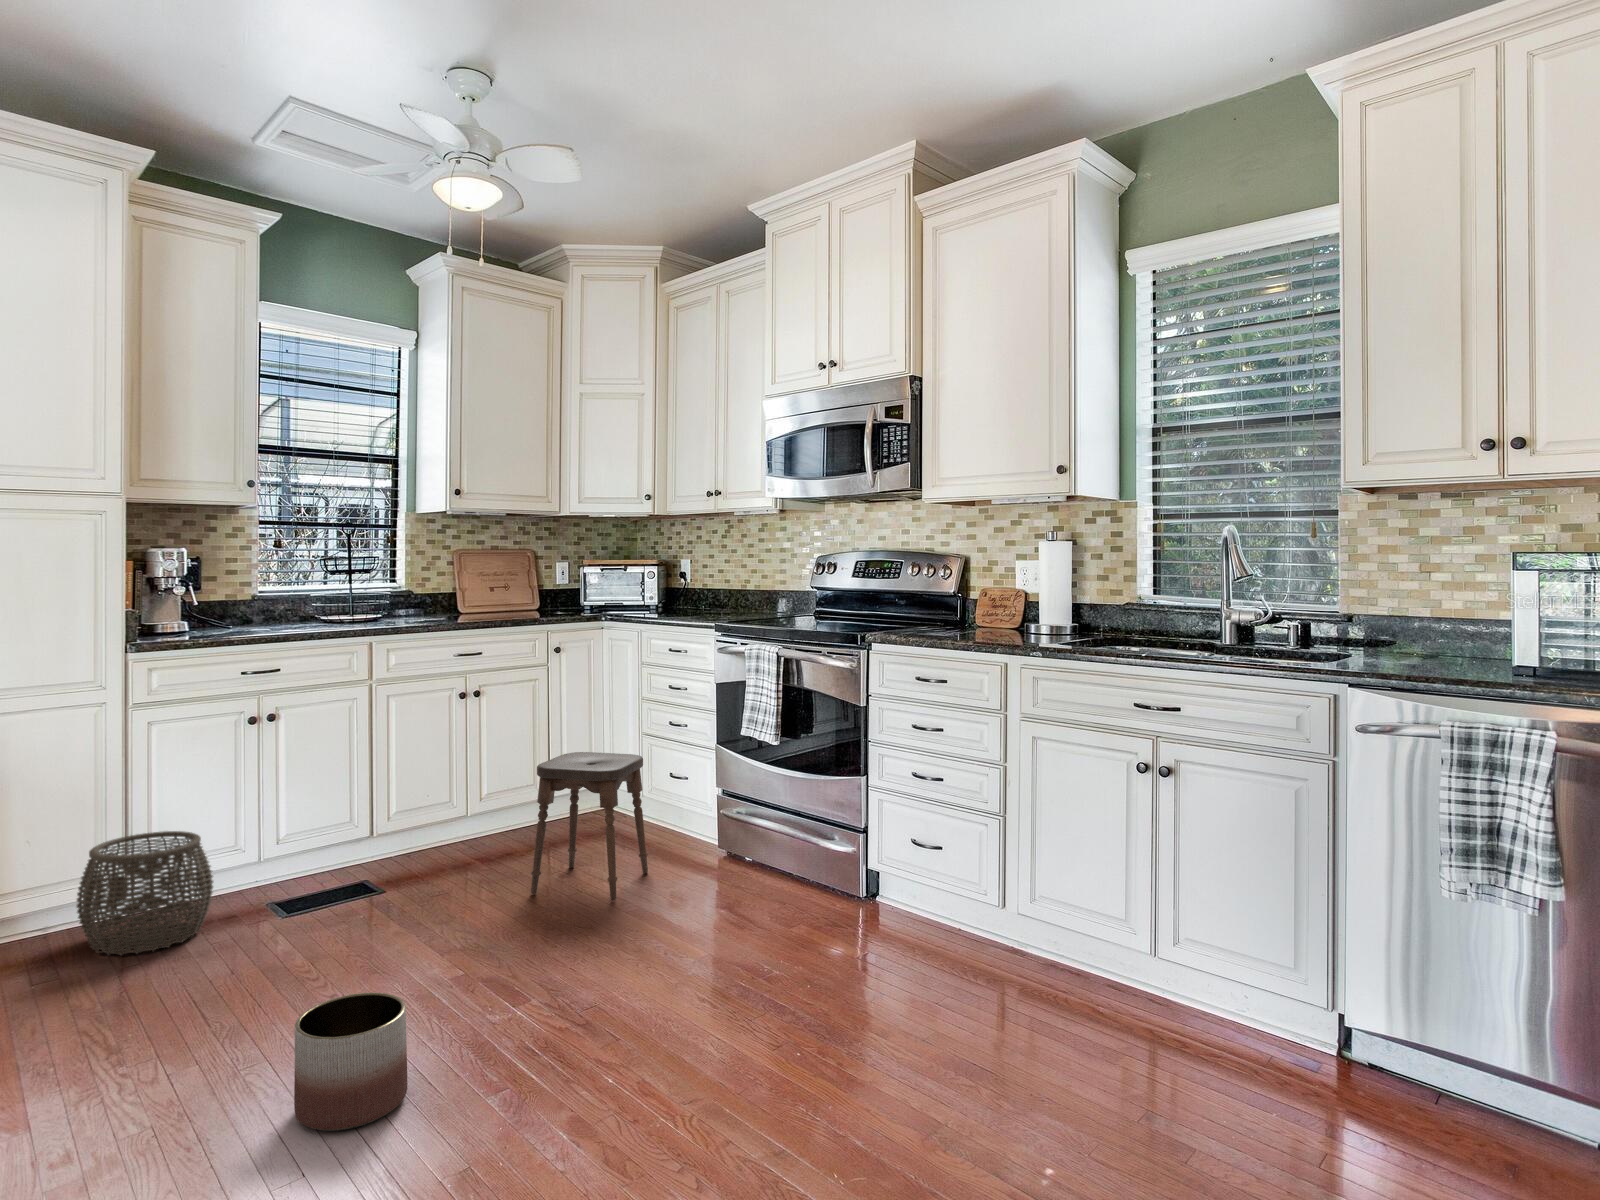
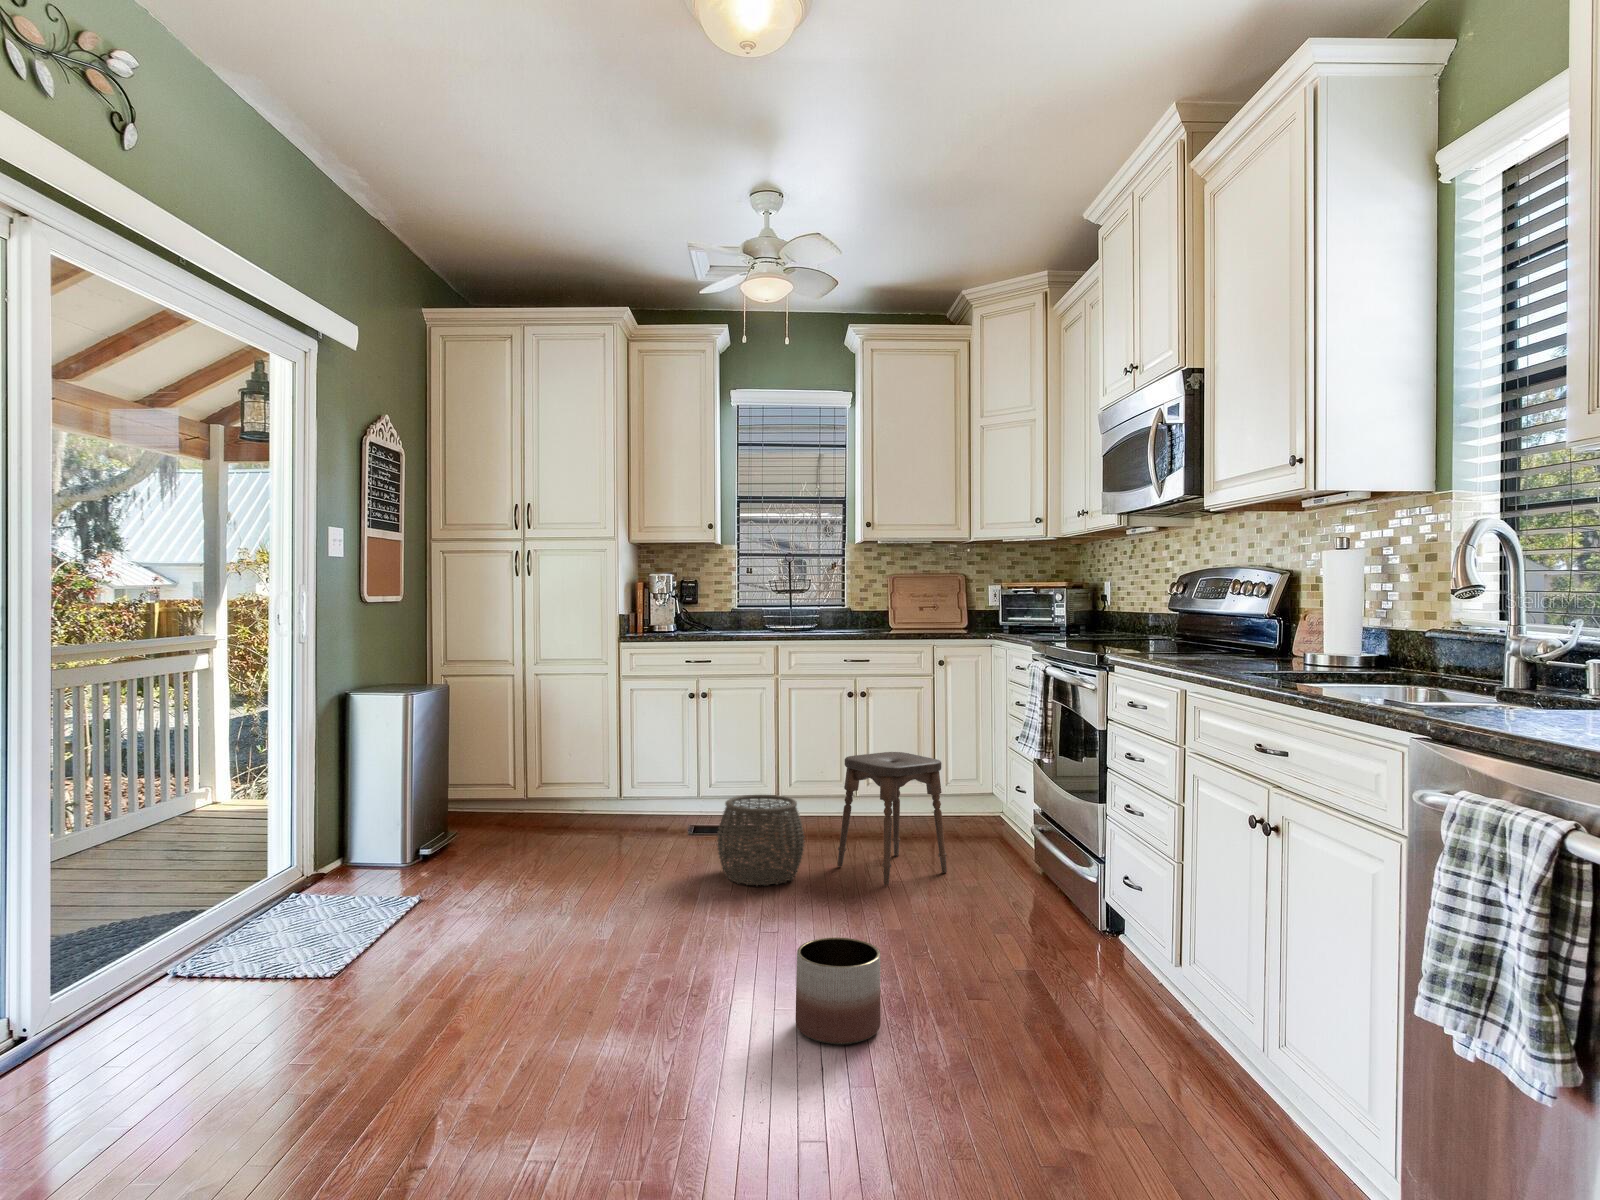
woven basket: present [77,831,213,955] -> present [717,795,805,886]
planter: present [294,993,408,1131] -> present [796,938,881,1045]

